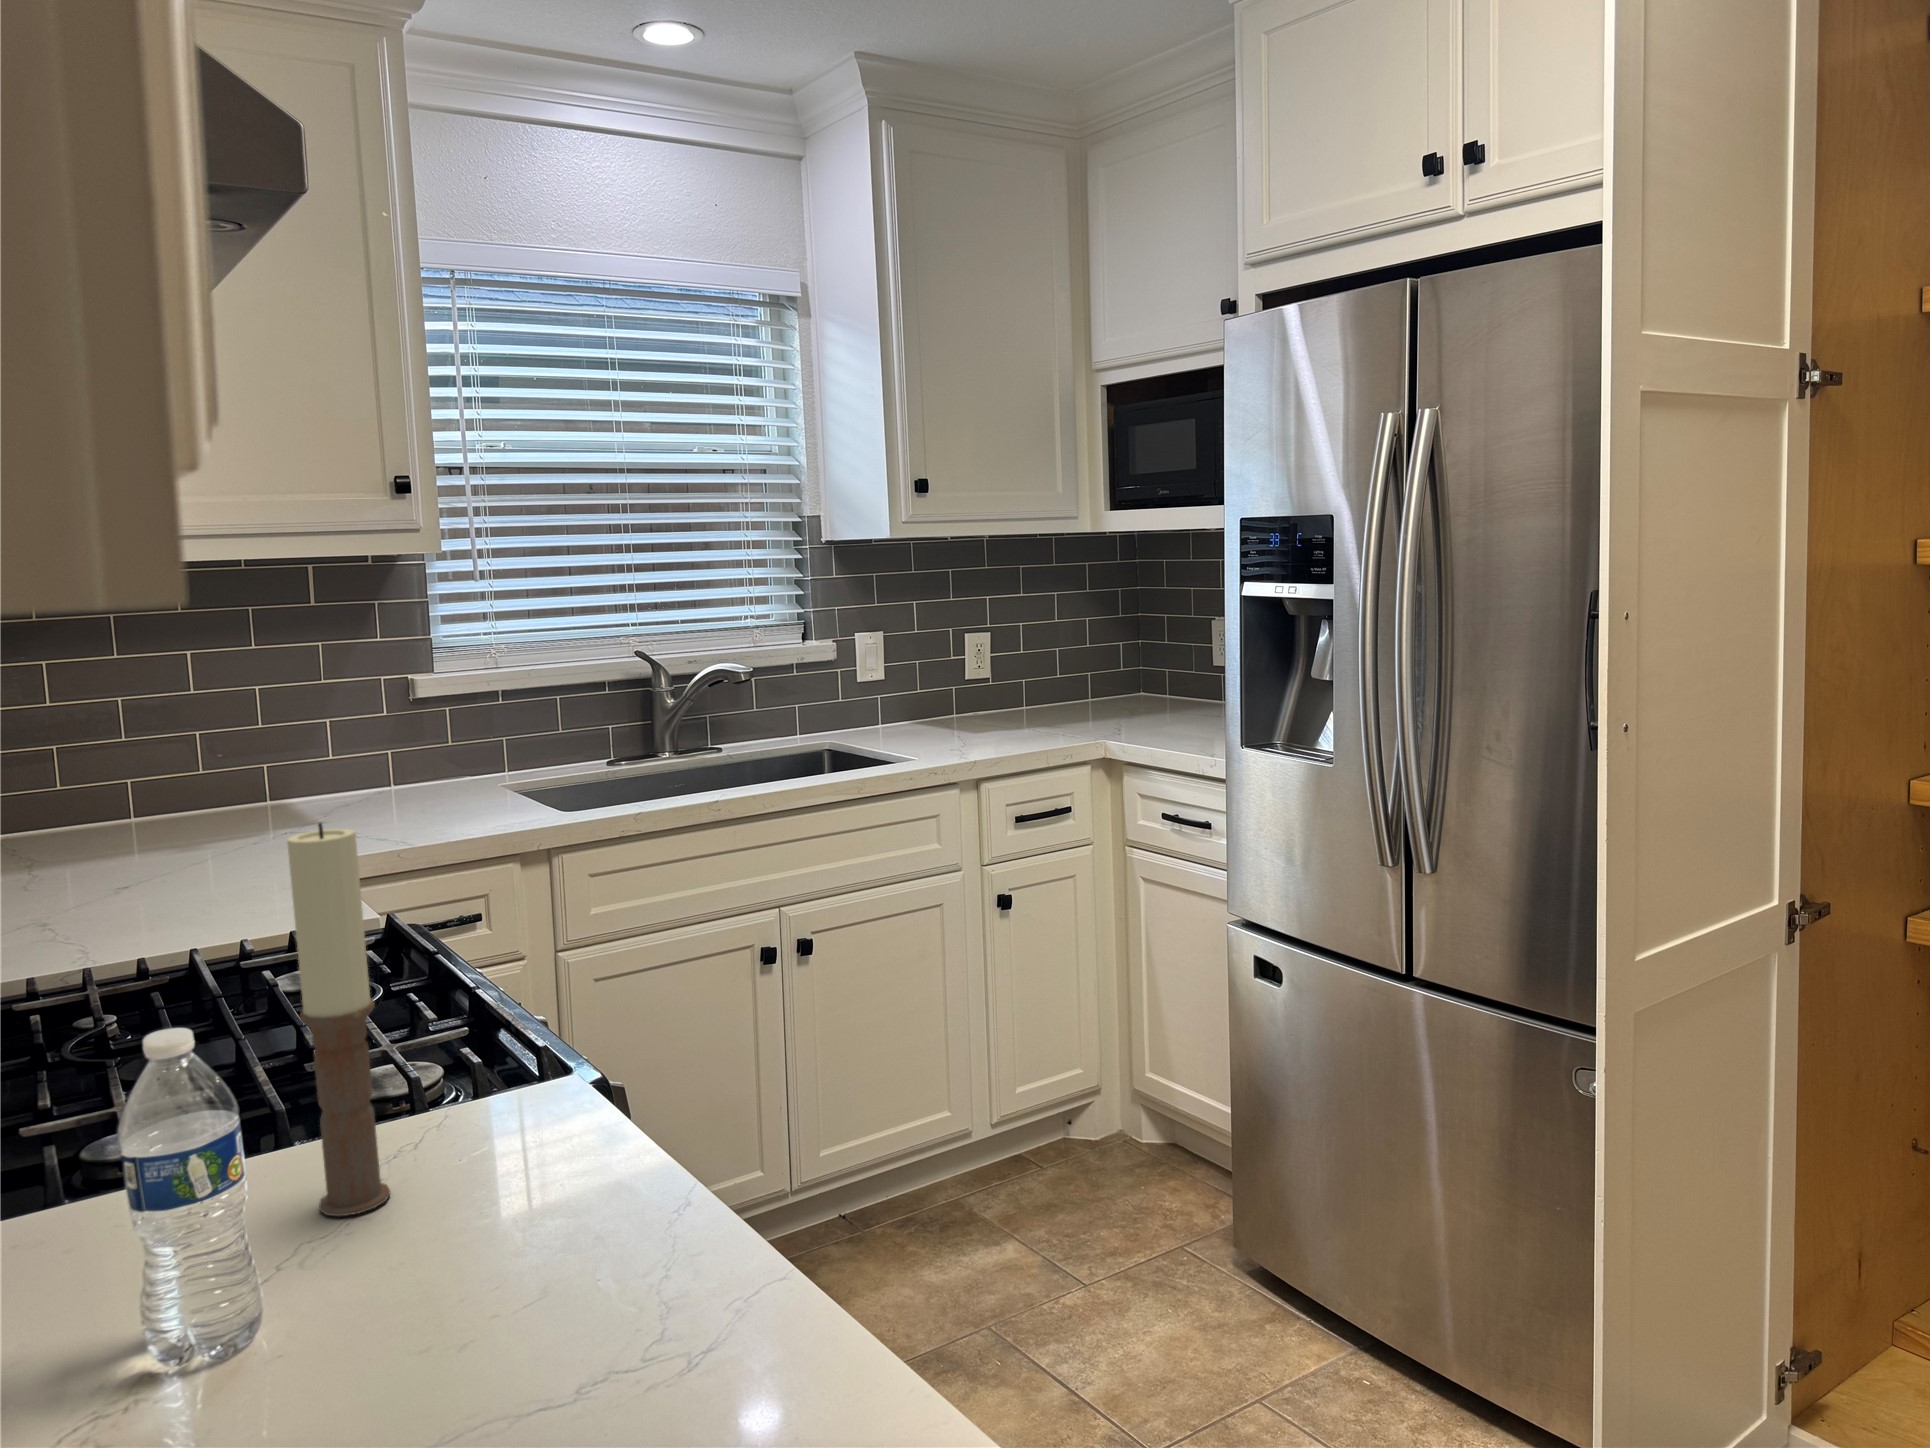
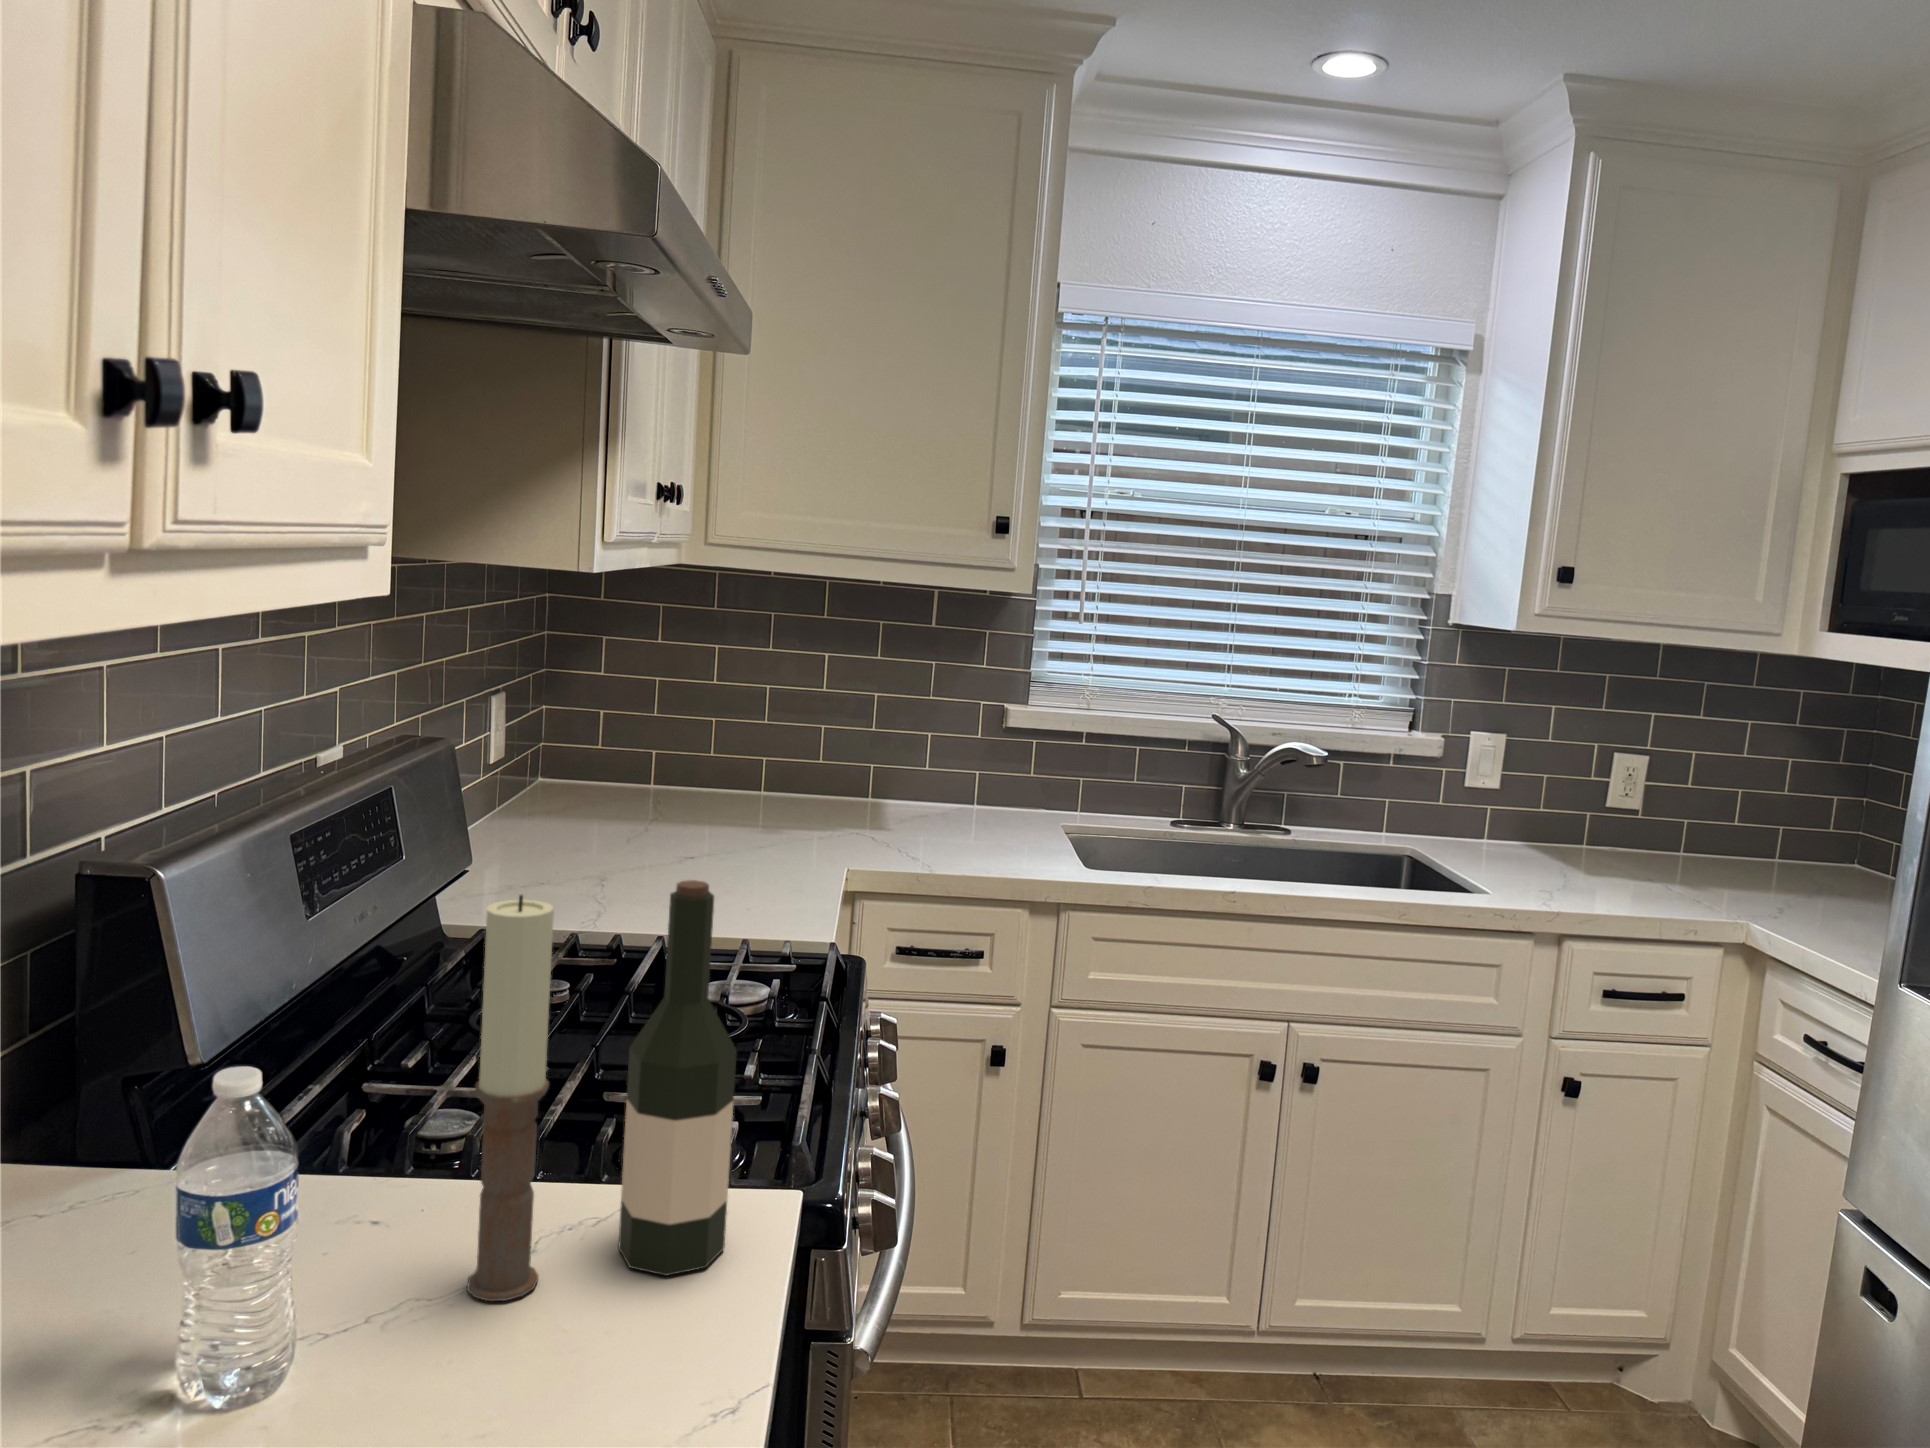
wine bottle: none [421,788,535,1156] -> present [618,880,737,1276]

